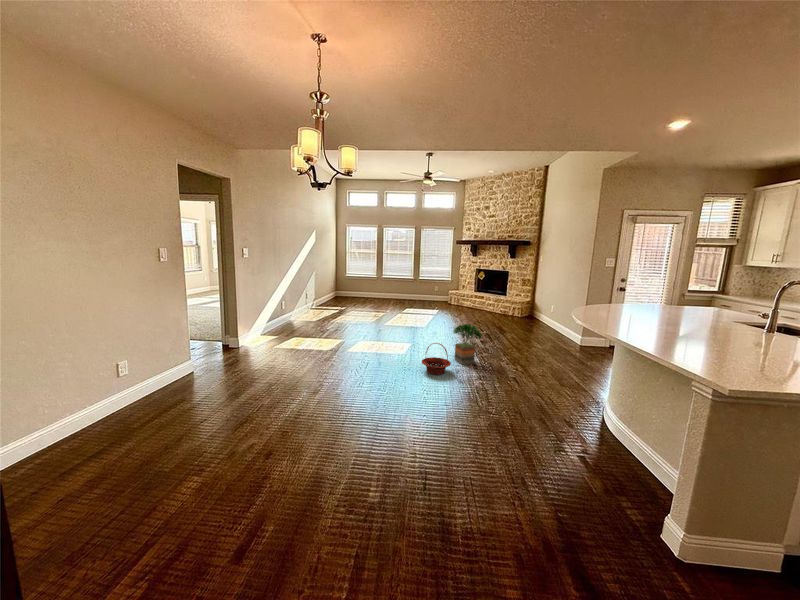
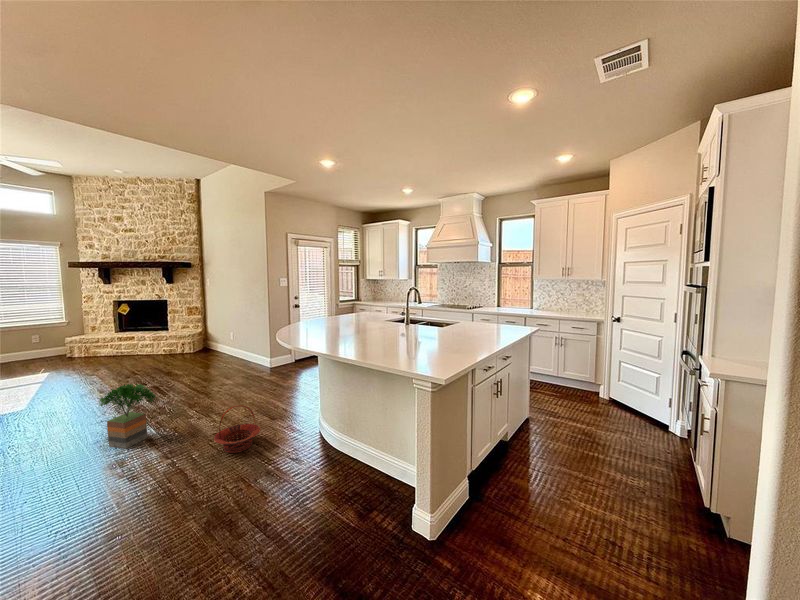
basket: present [422,343,451,375] -> present [214,405,260,453]

